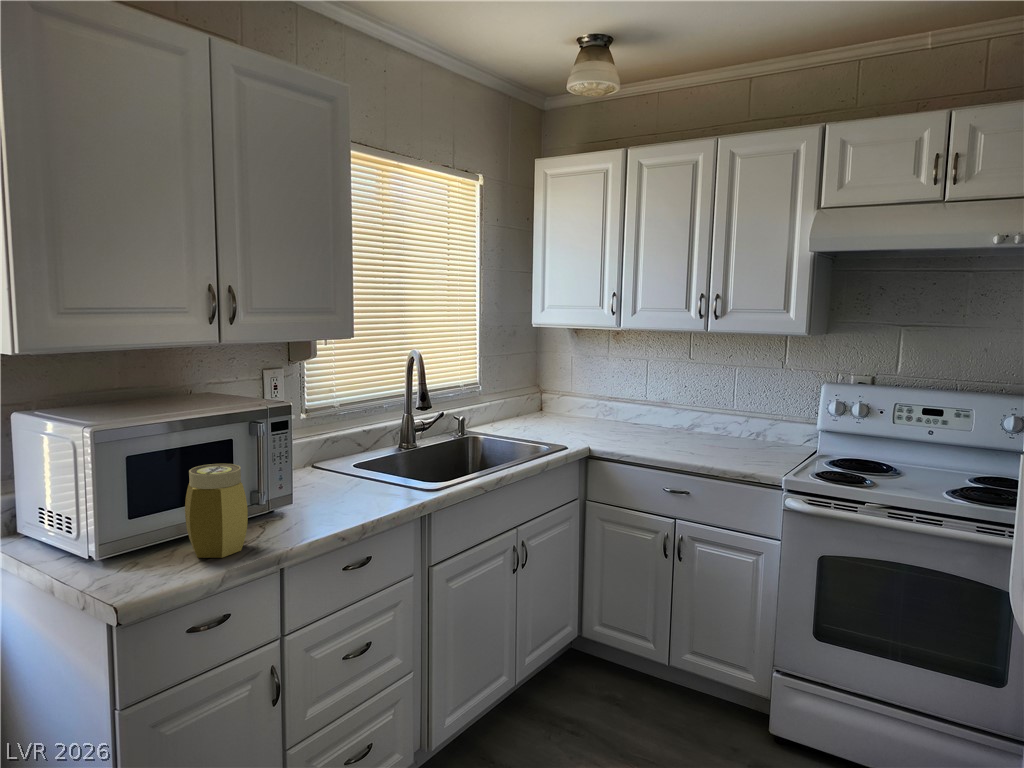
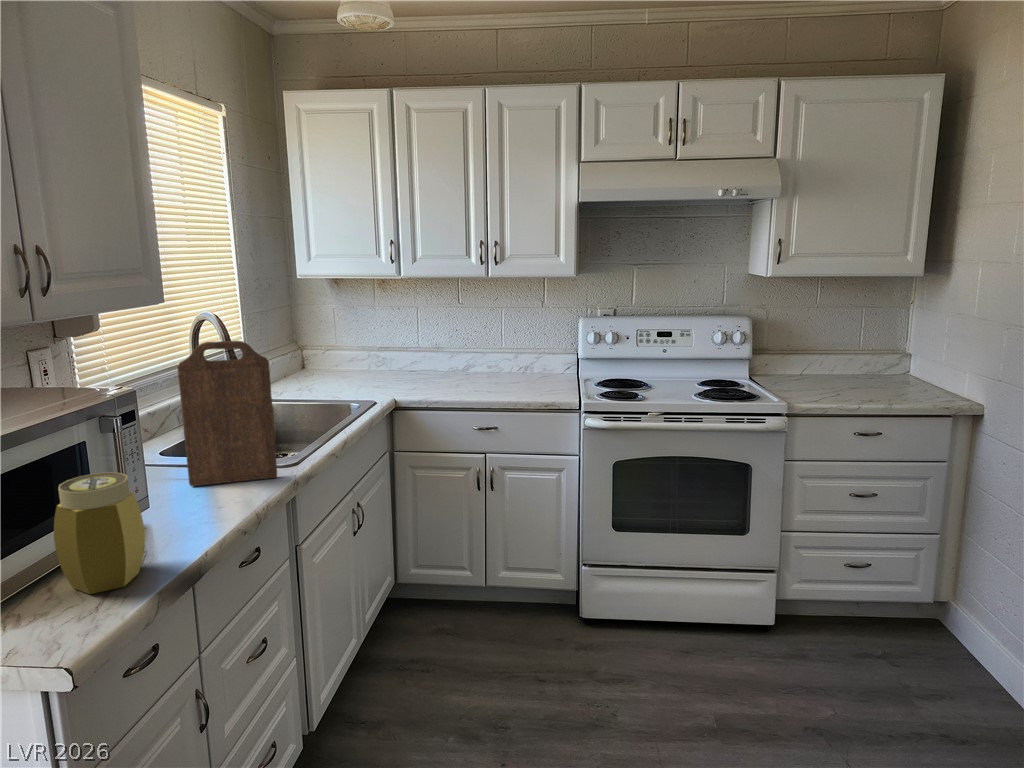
cutting board: none [344,371,415,499] -> present [178,341,277,486]

